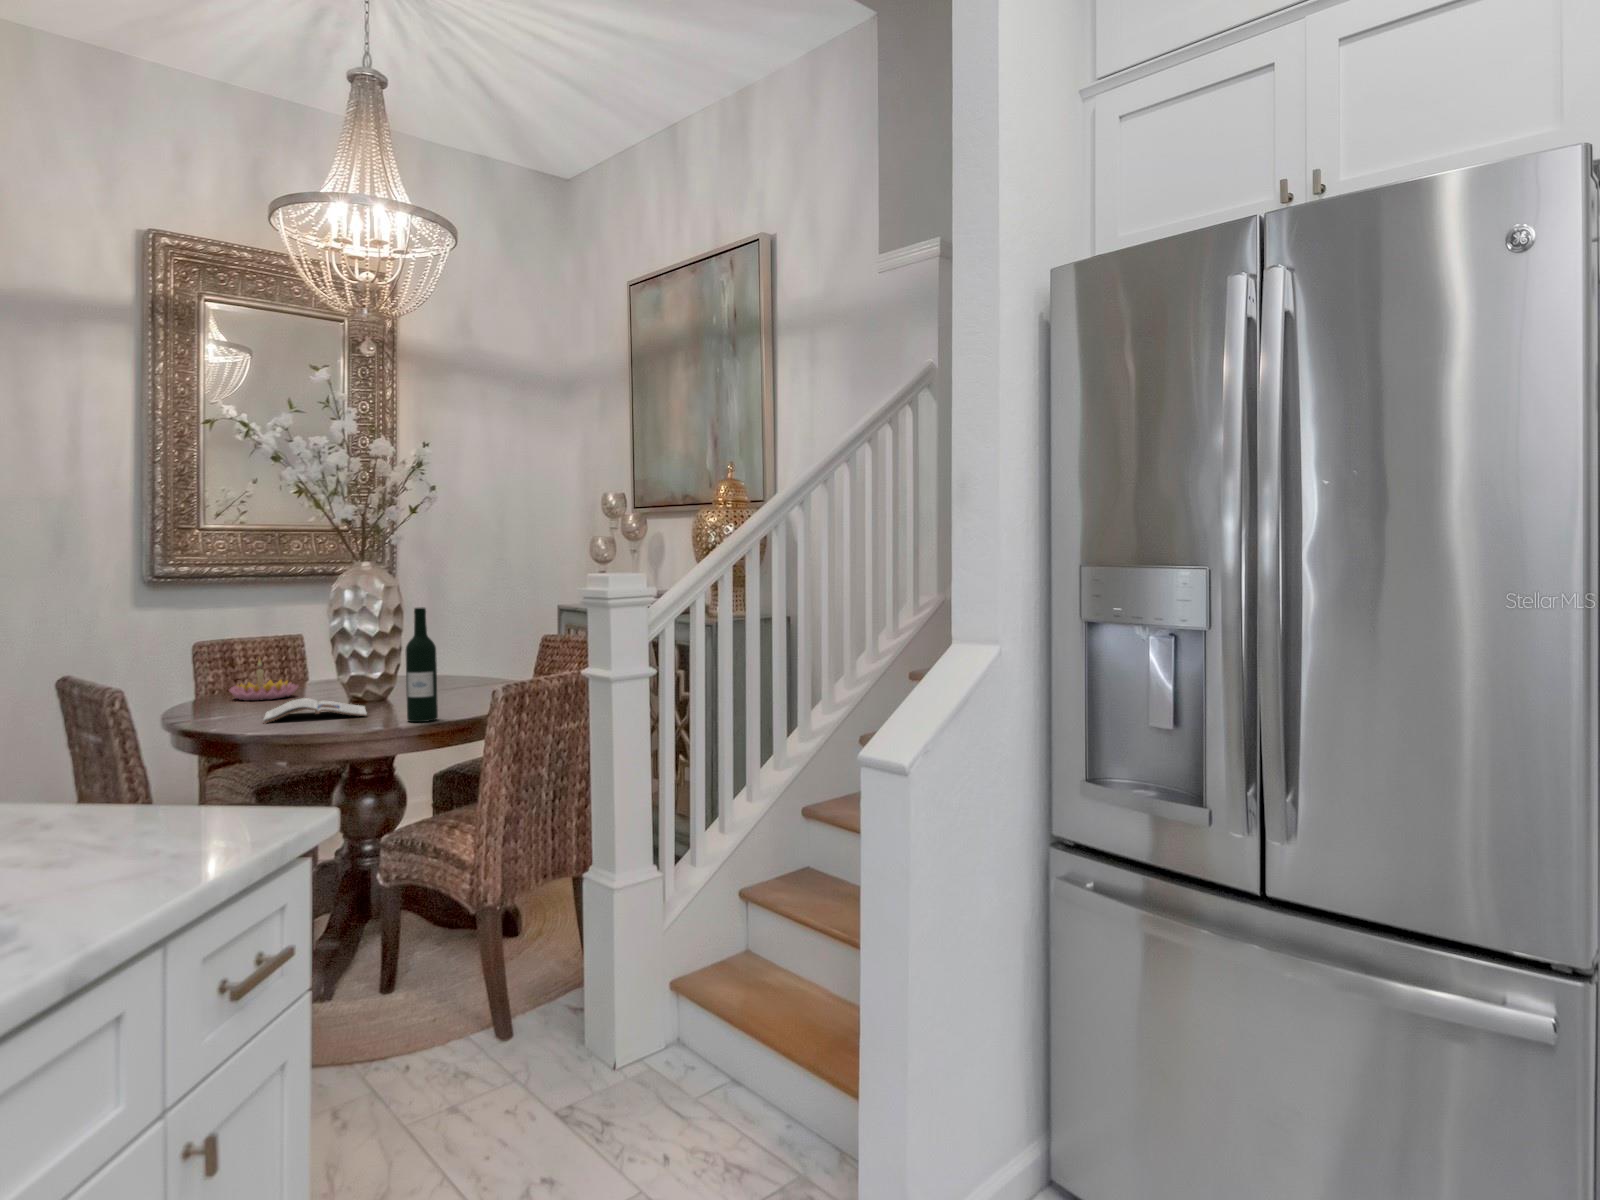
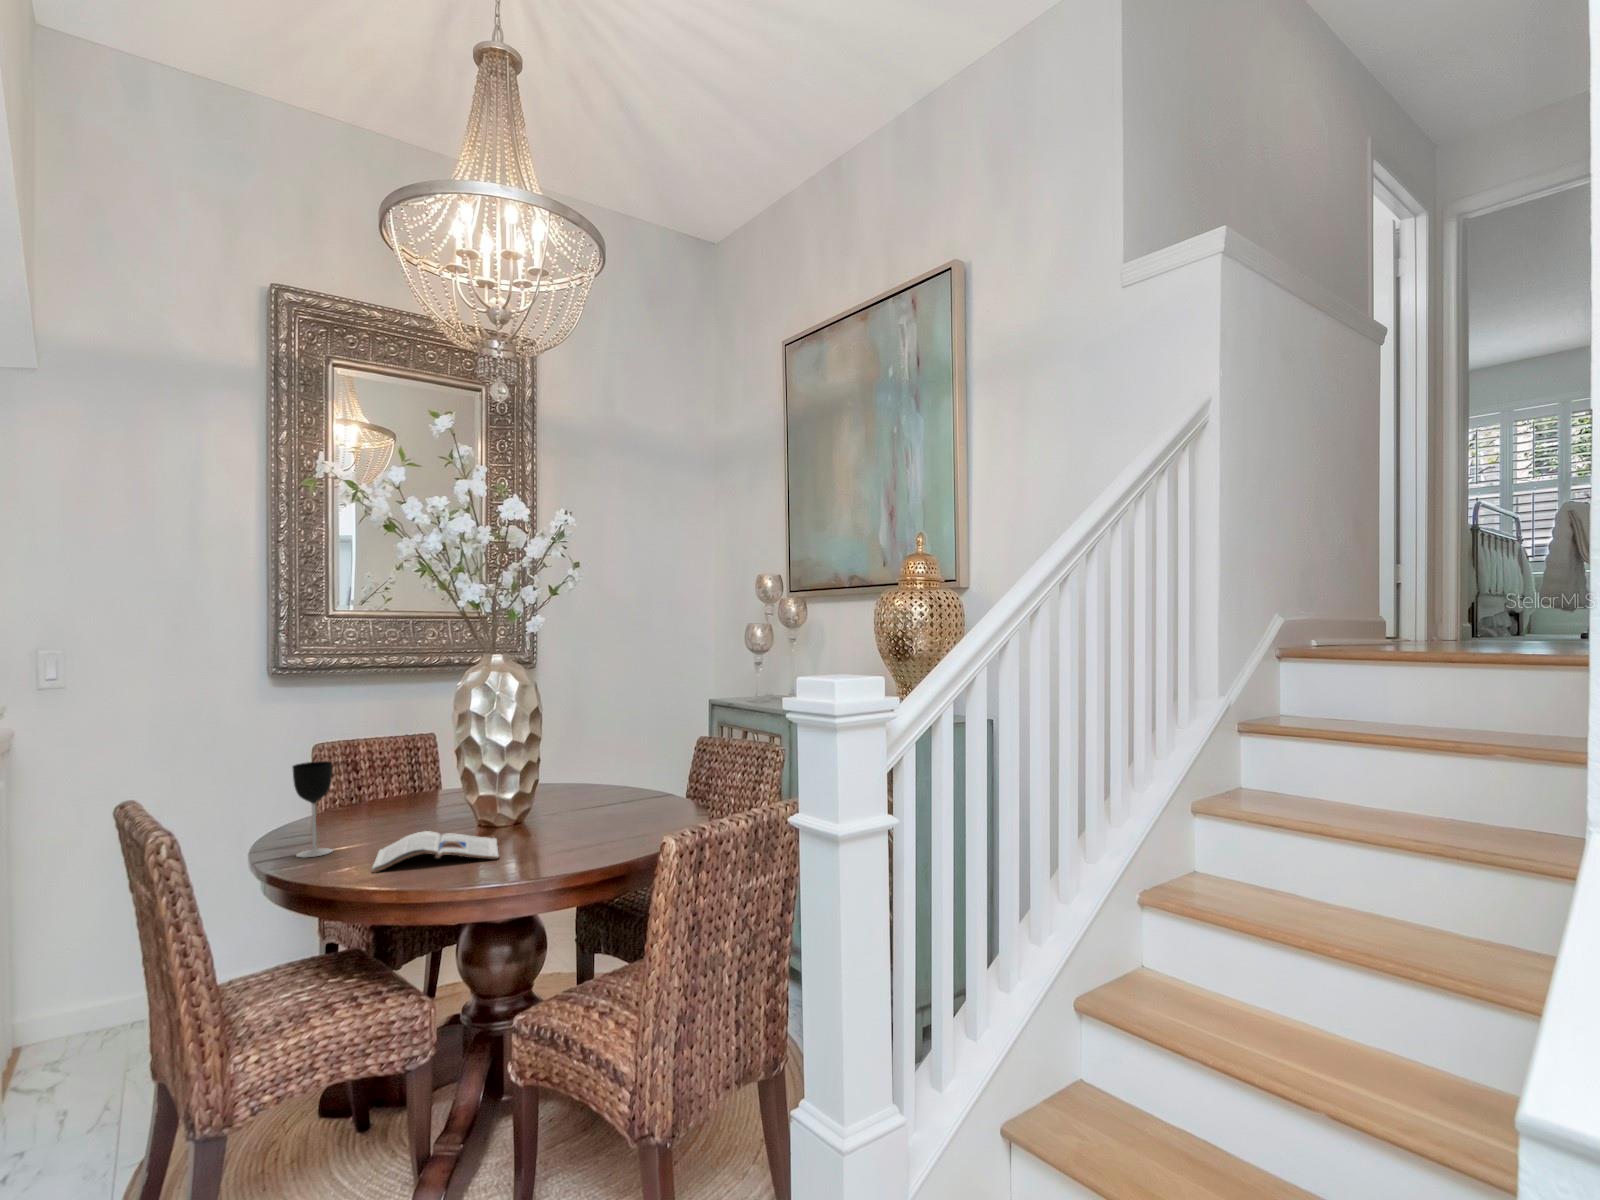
wine bottle: present [406,607,438,722] -> none [545,720,586,873]
wine glass: none [191,642,226,717] -> present [293,761,333,857]
candle holder: present [229,659,298,701] -> none [344,769,424,824]

